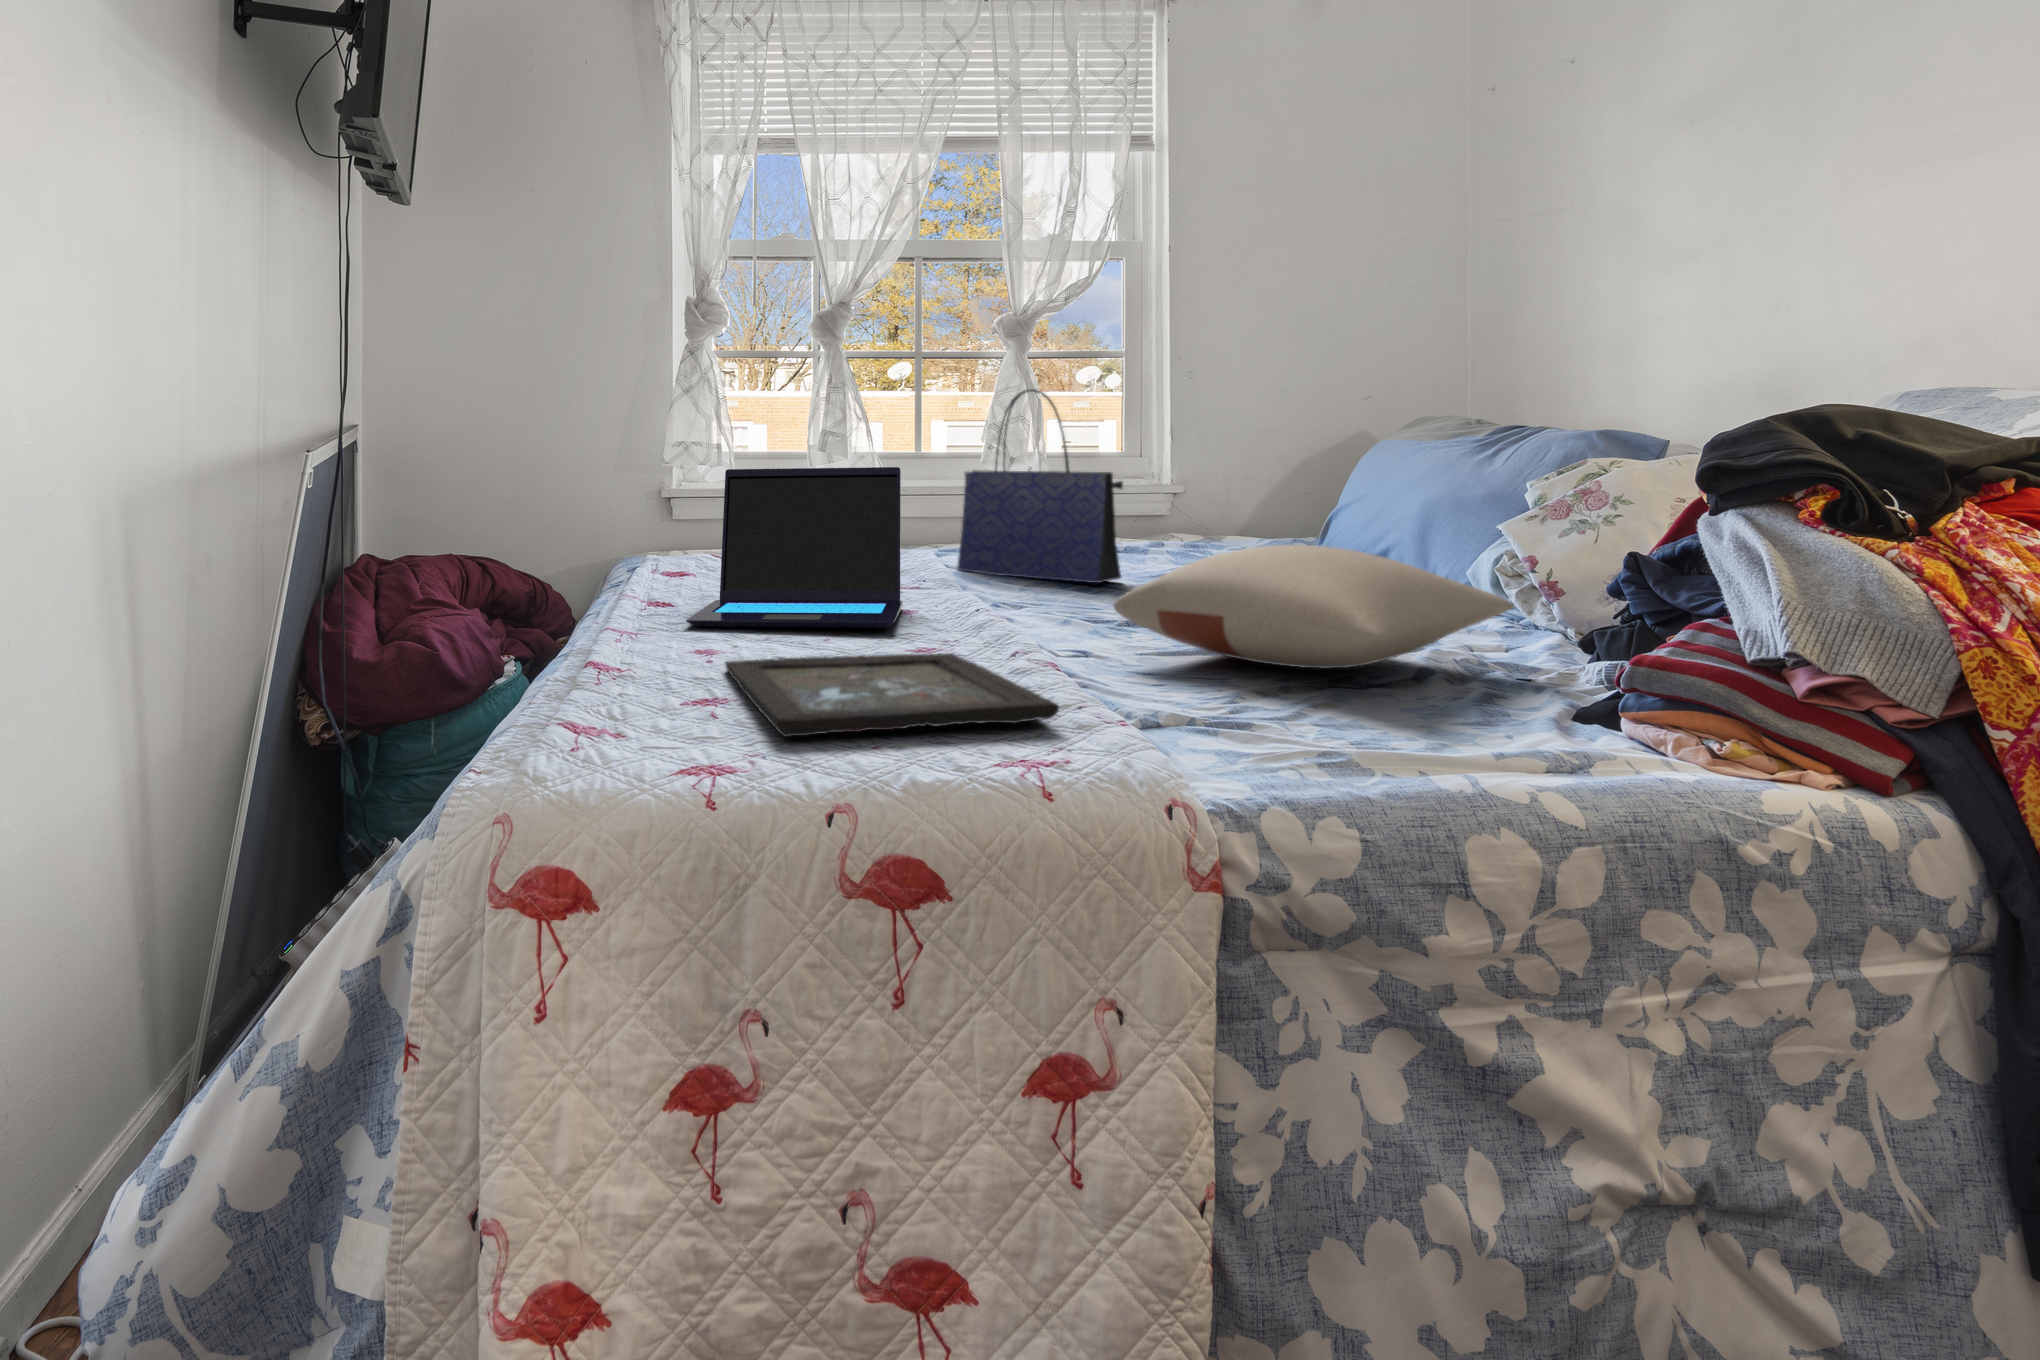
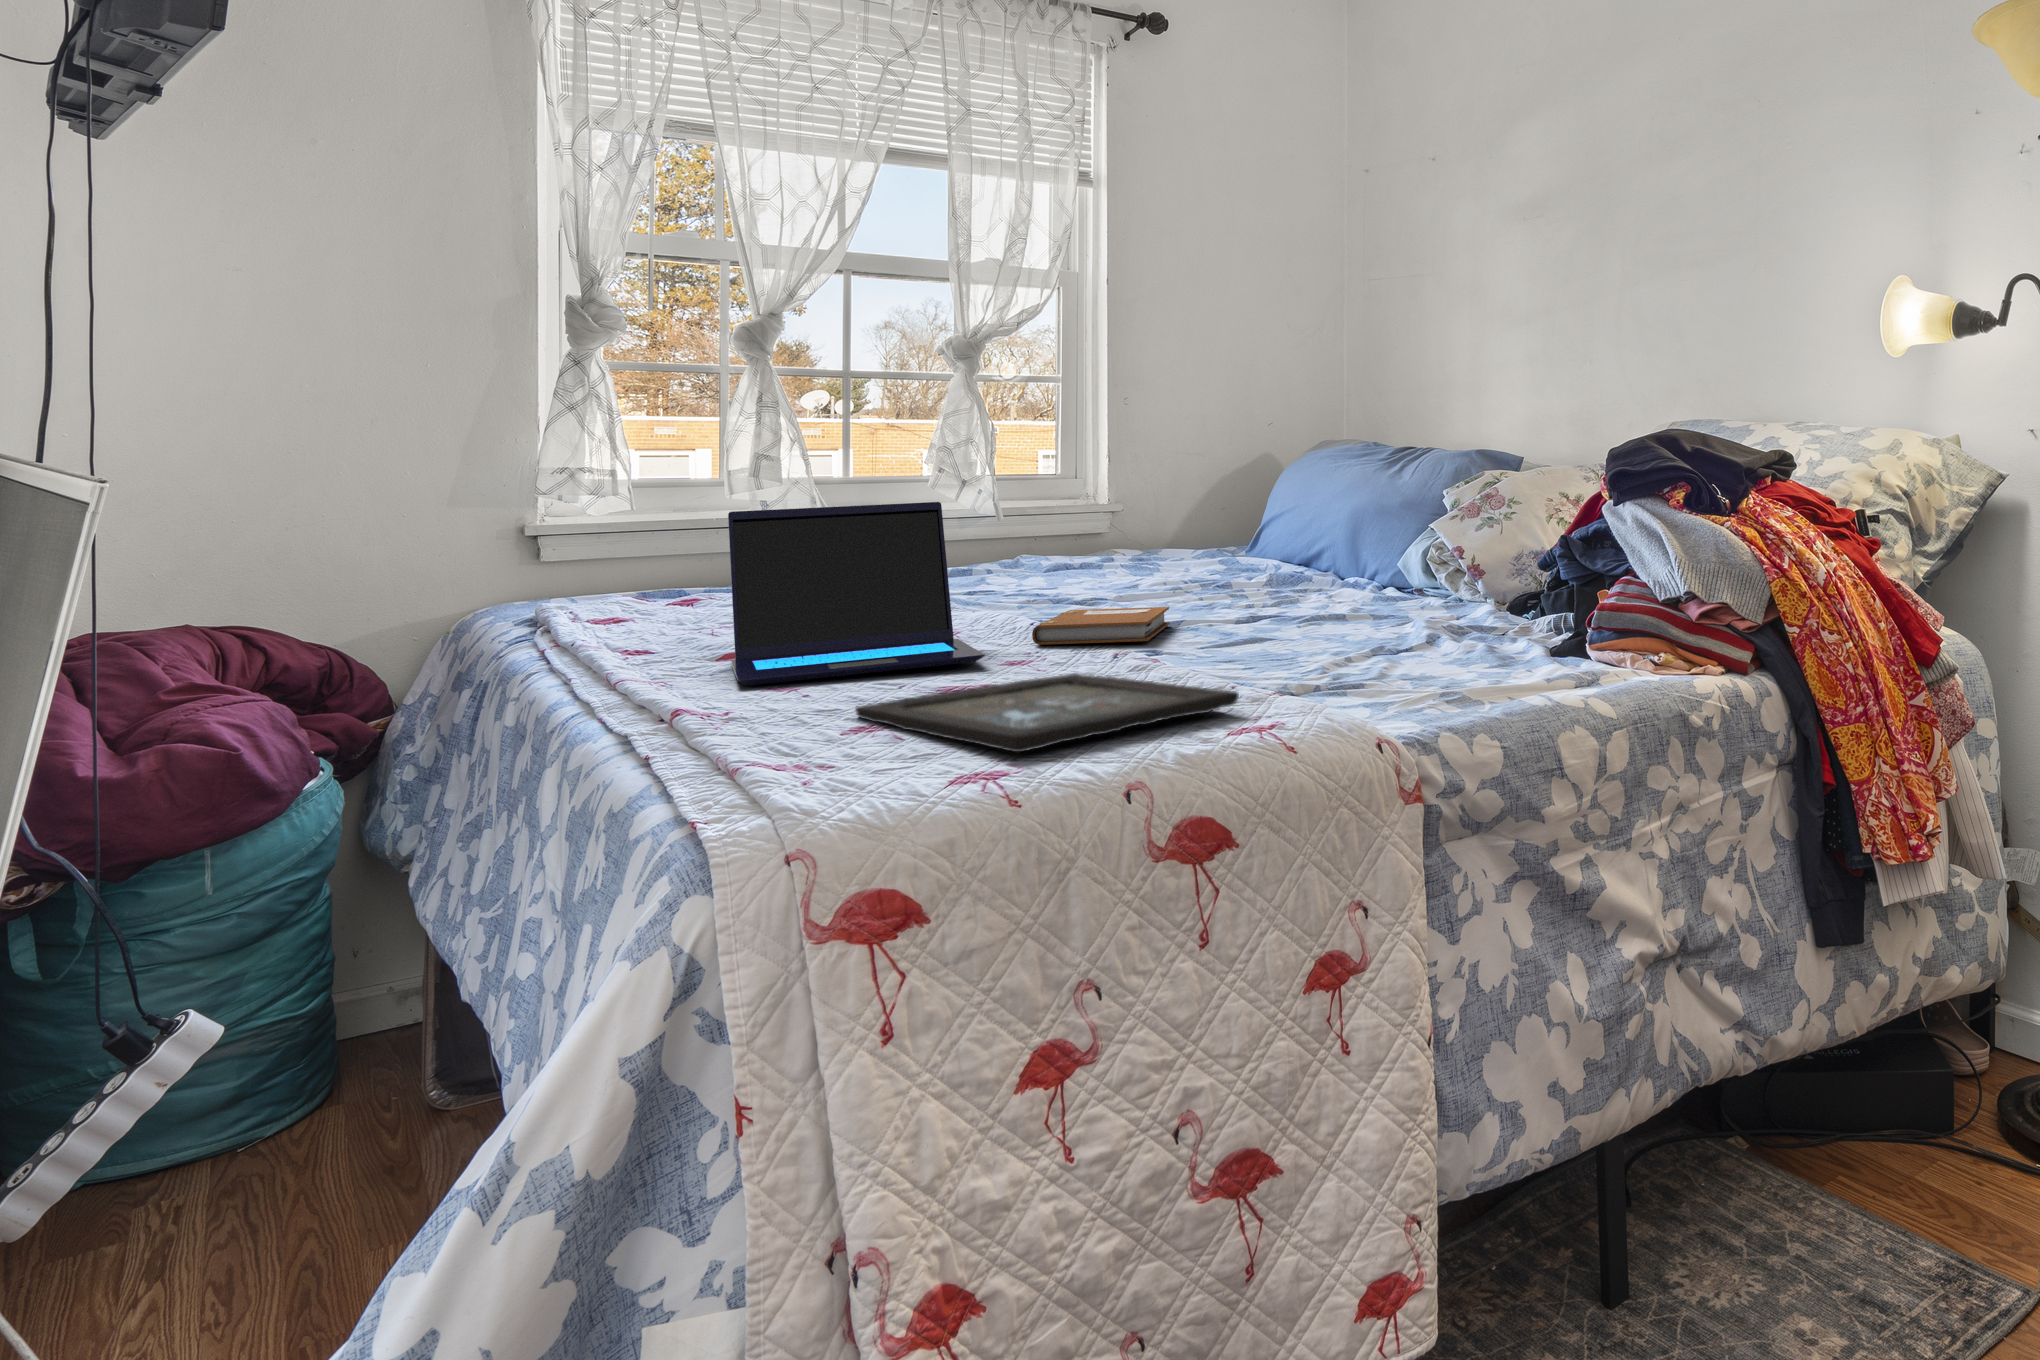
tote bag: present [957,389,1123,583] -> none [959,422,1140,612]
pillow: present [1114,545,1514,668] -> none [1214,550,1497,650]
notebook: none [967,582,1125,625] -> present [1032,607,1169,645]

